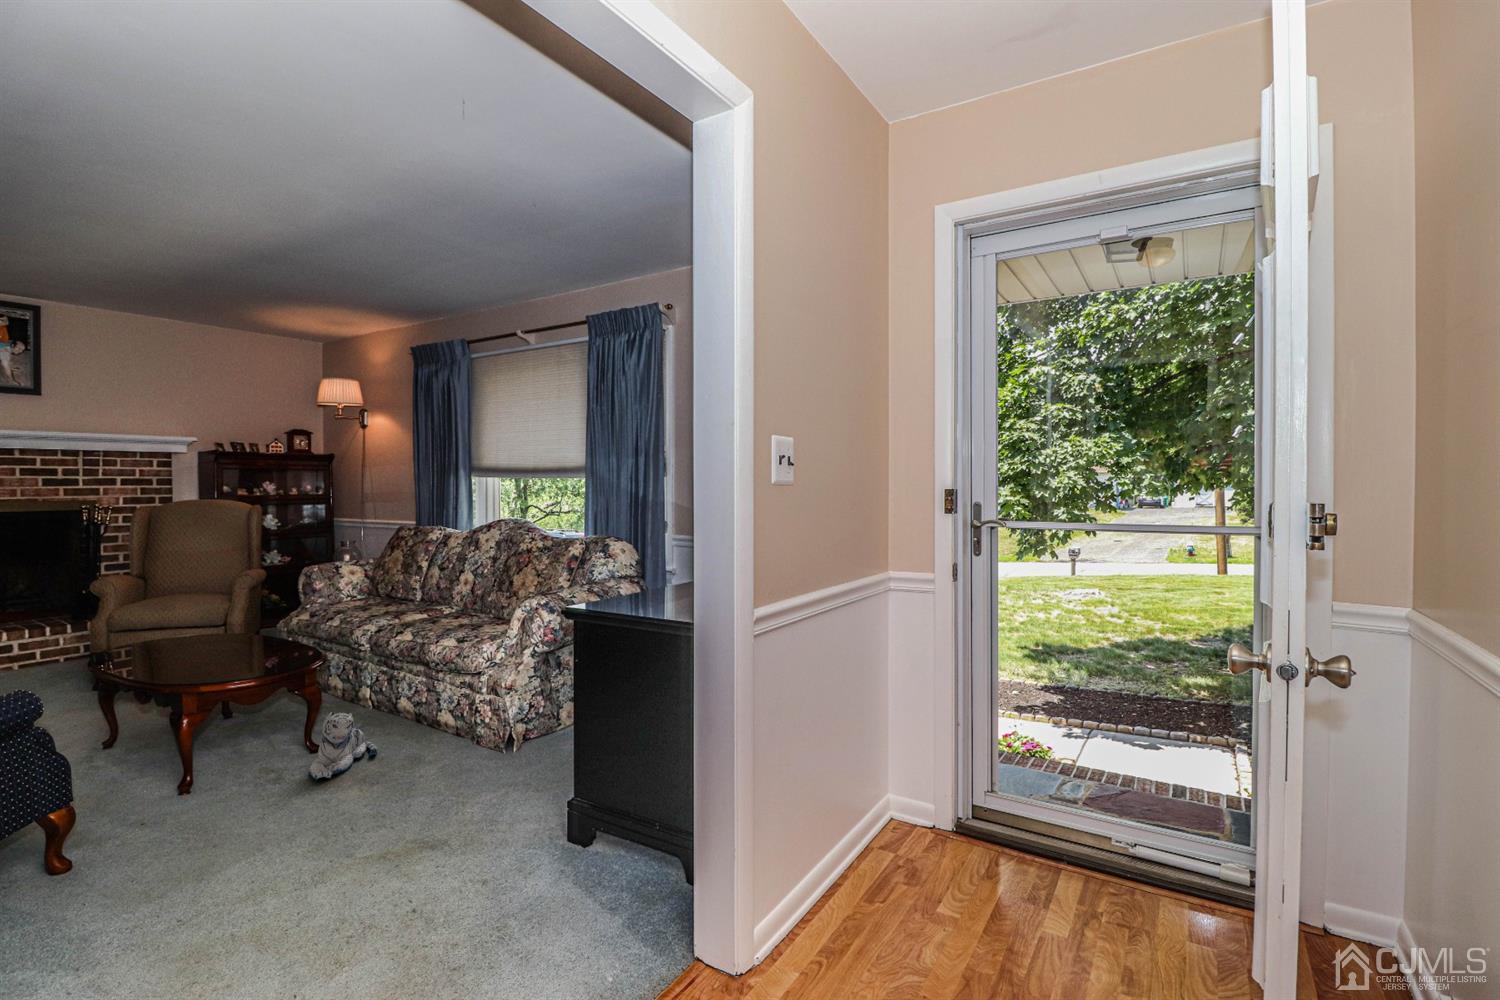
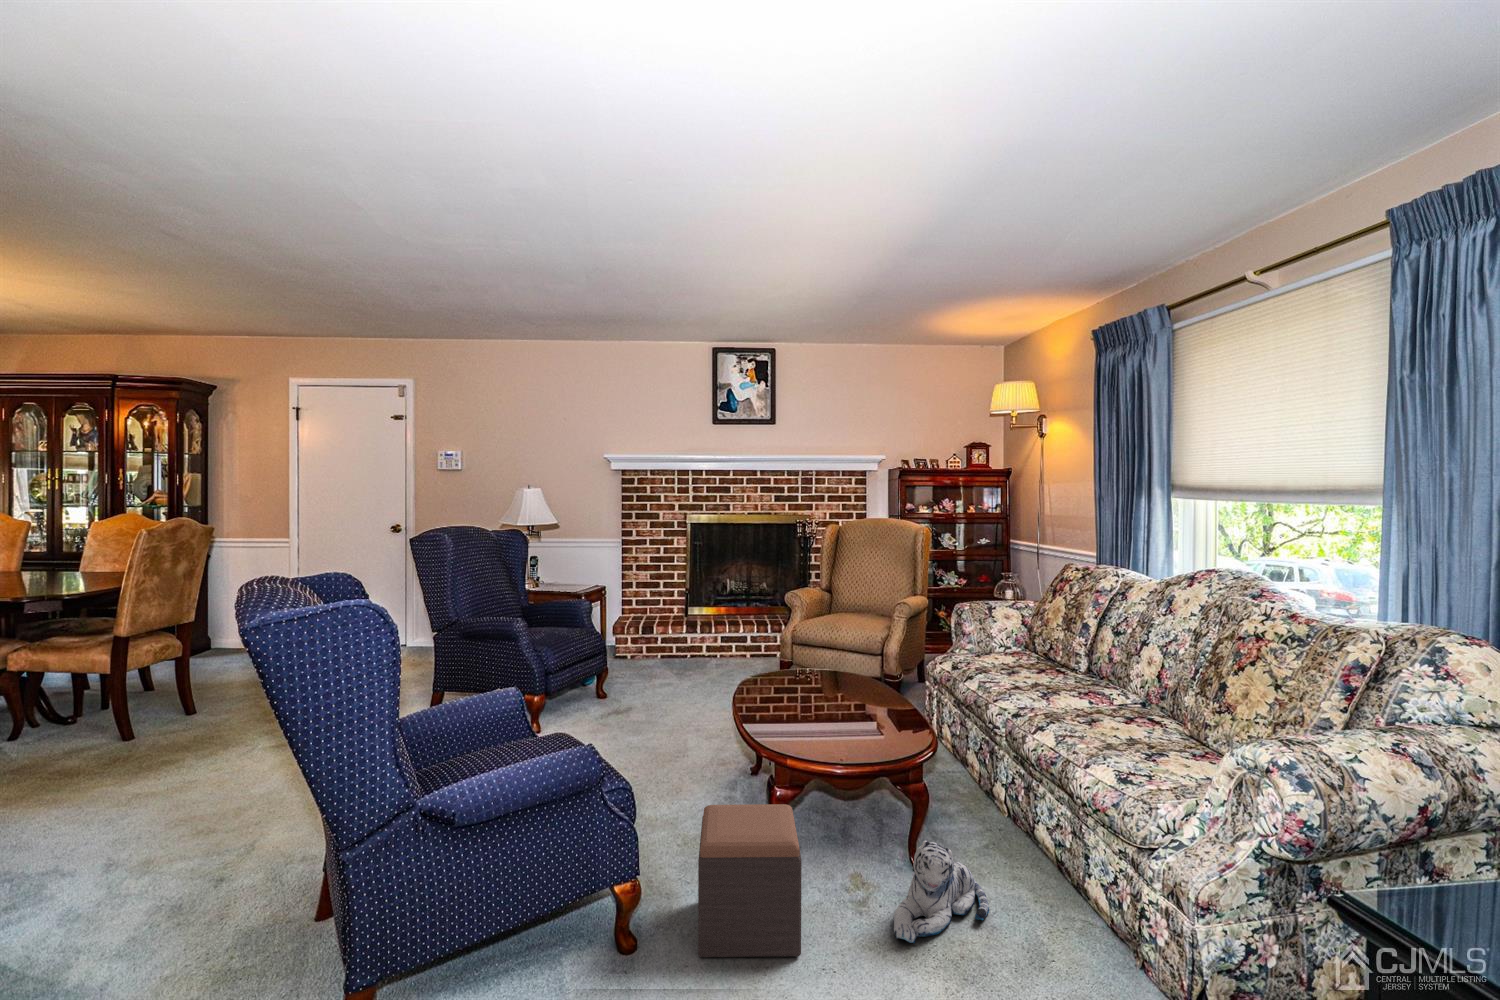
footstool: none [120,715,244,841] -> present [698,804,802,957]

